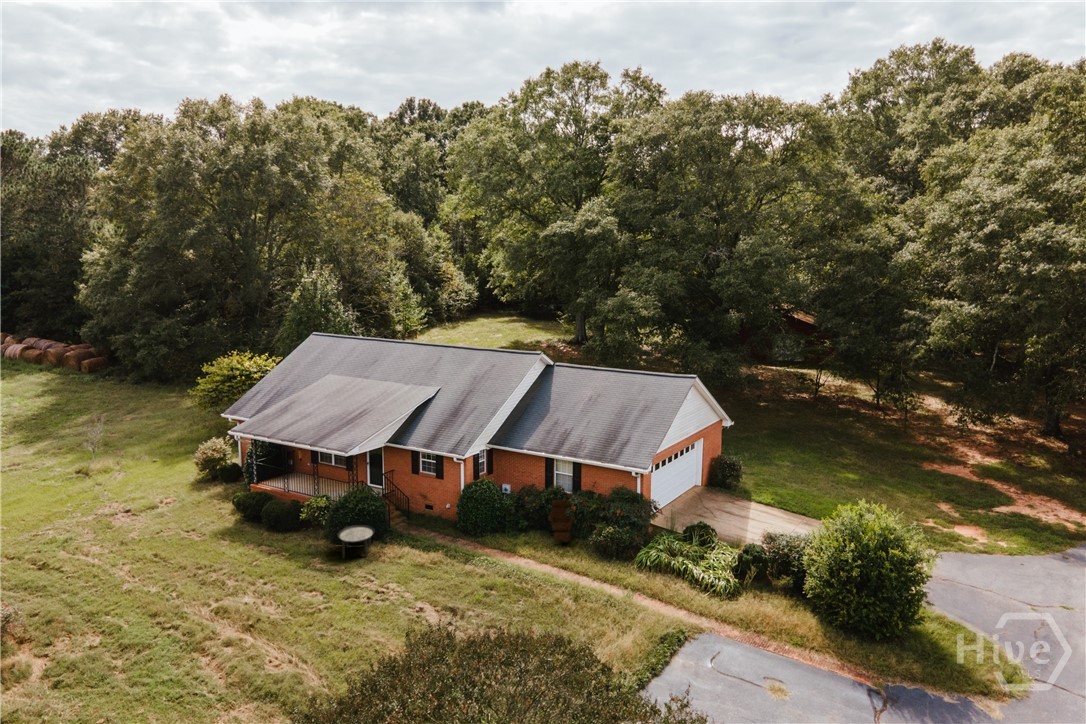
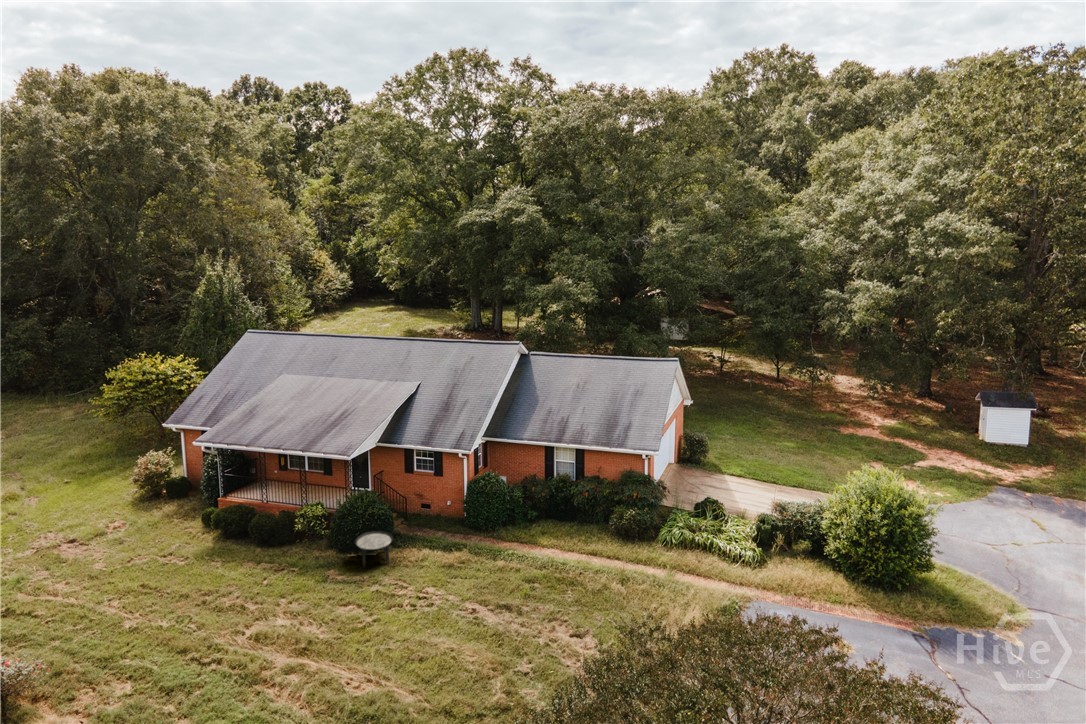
lounge chair: present [548,500,575,546] -> none [559,488,586,533]

